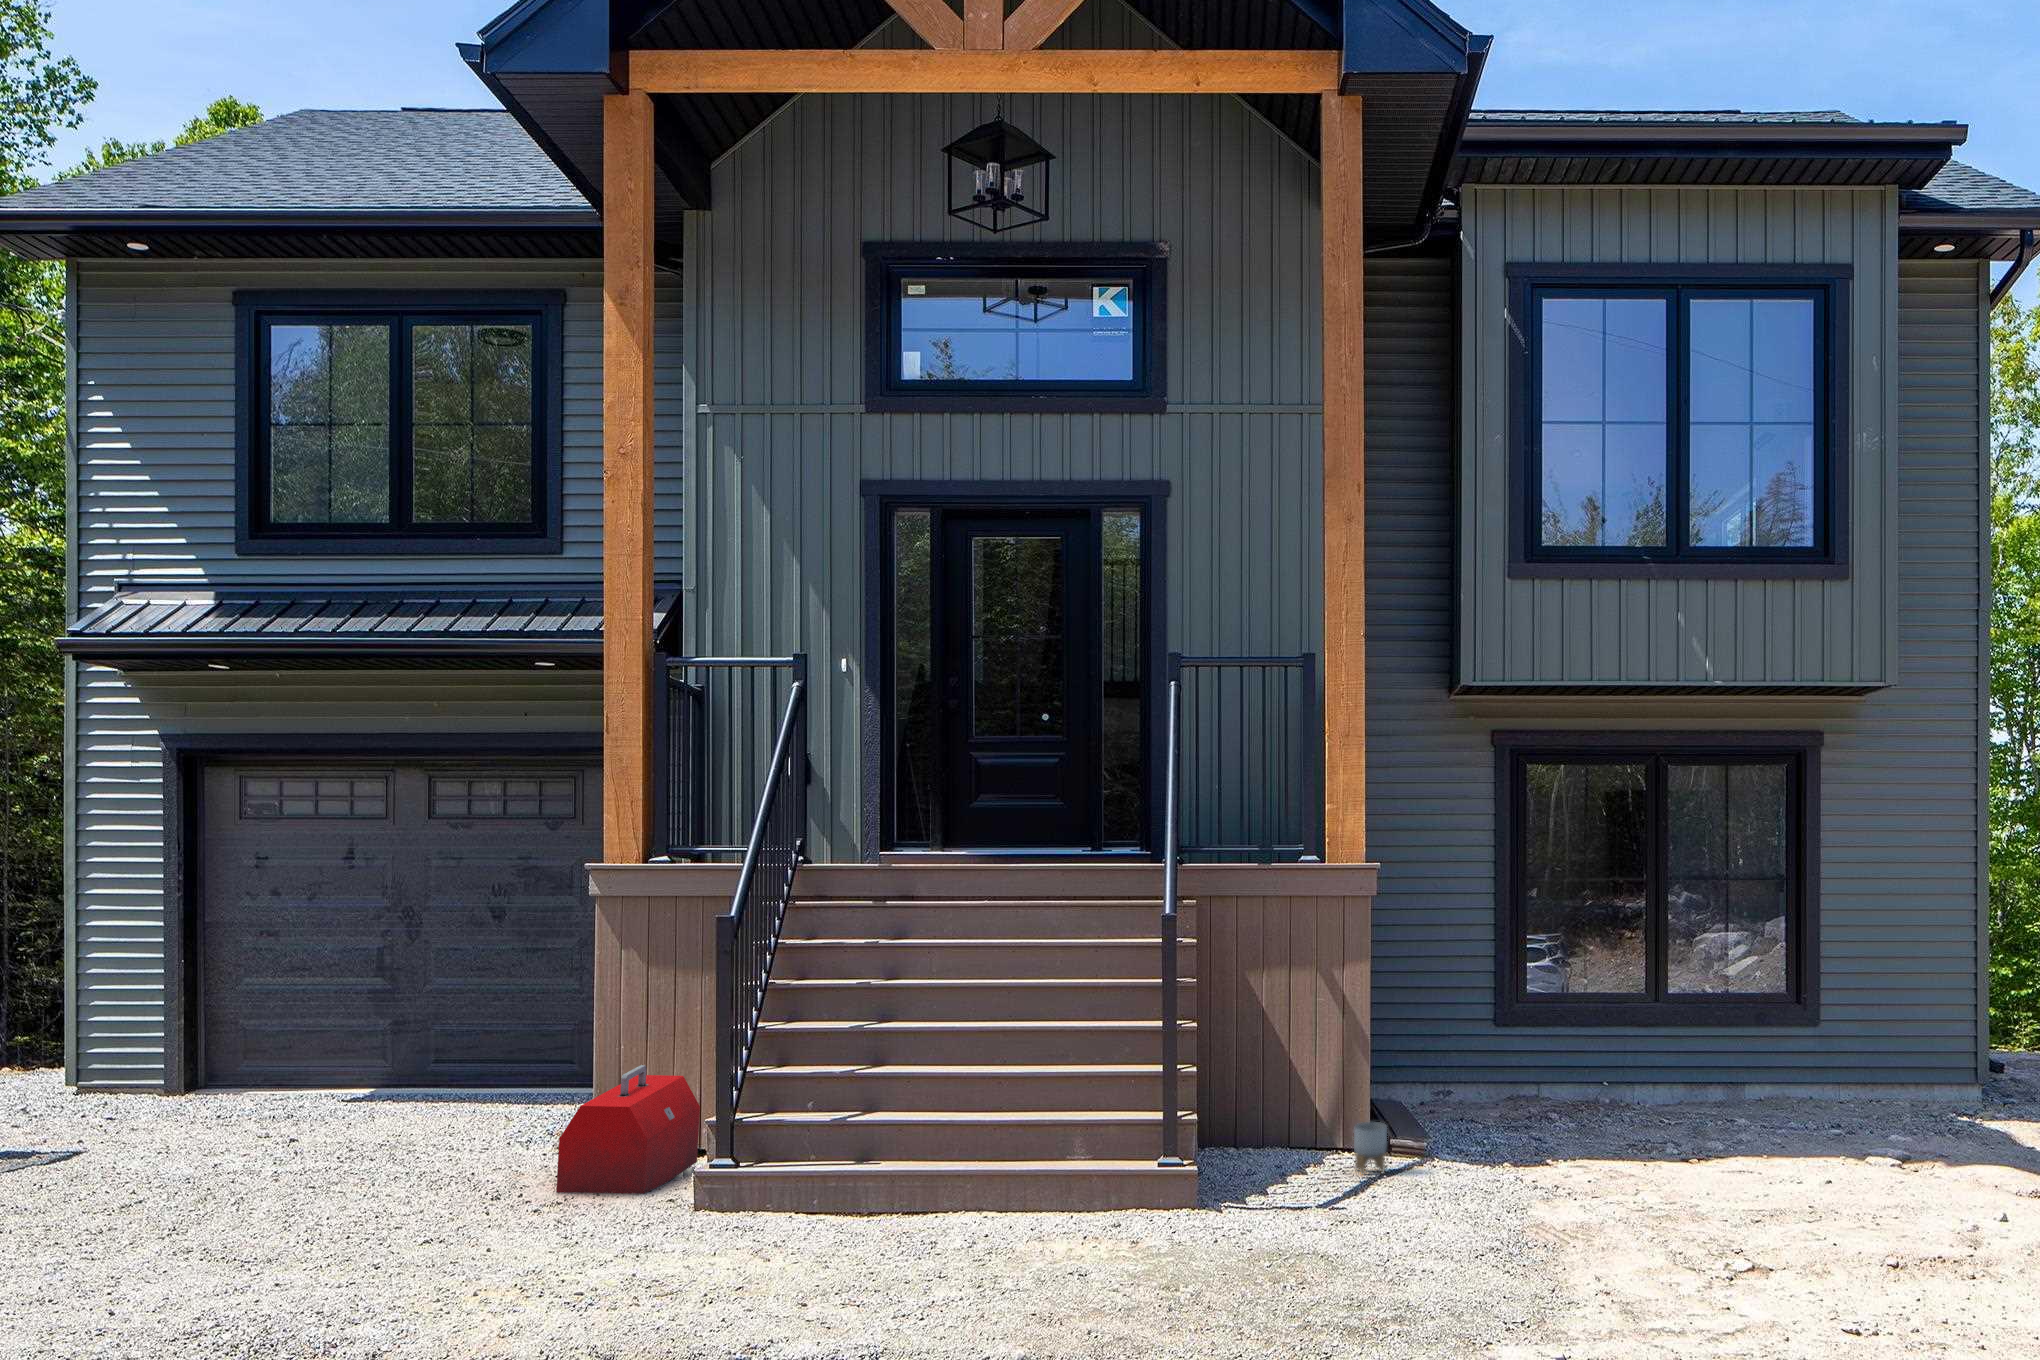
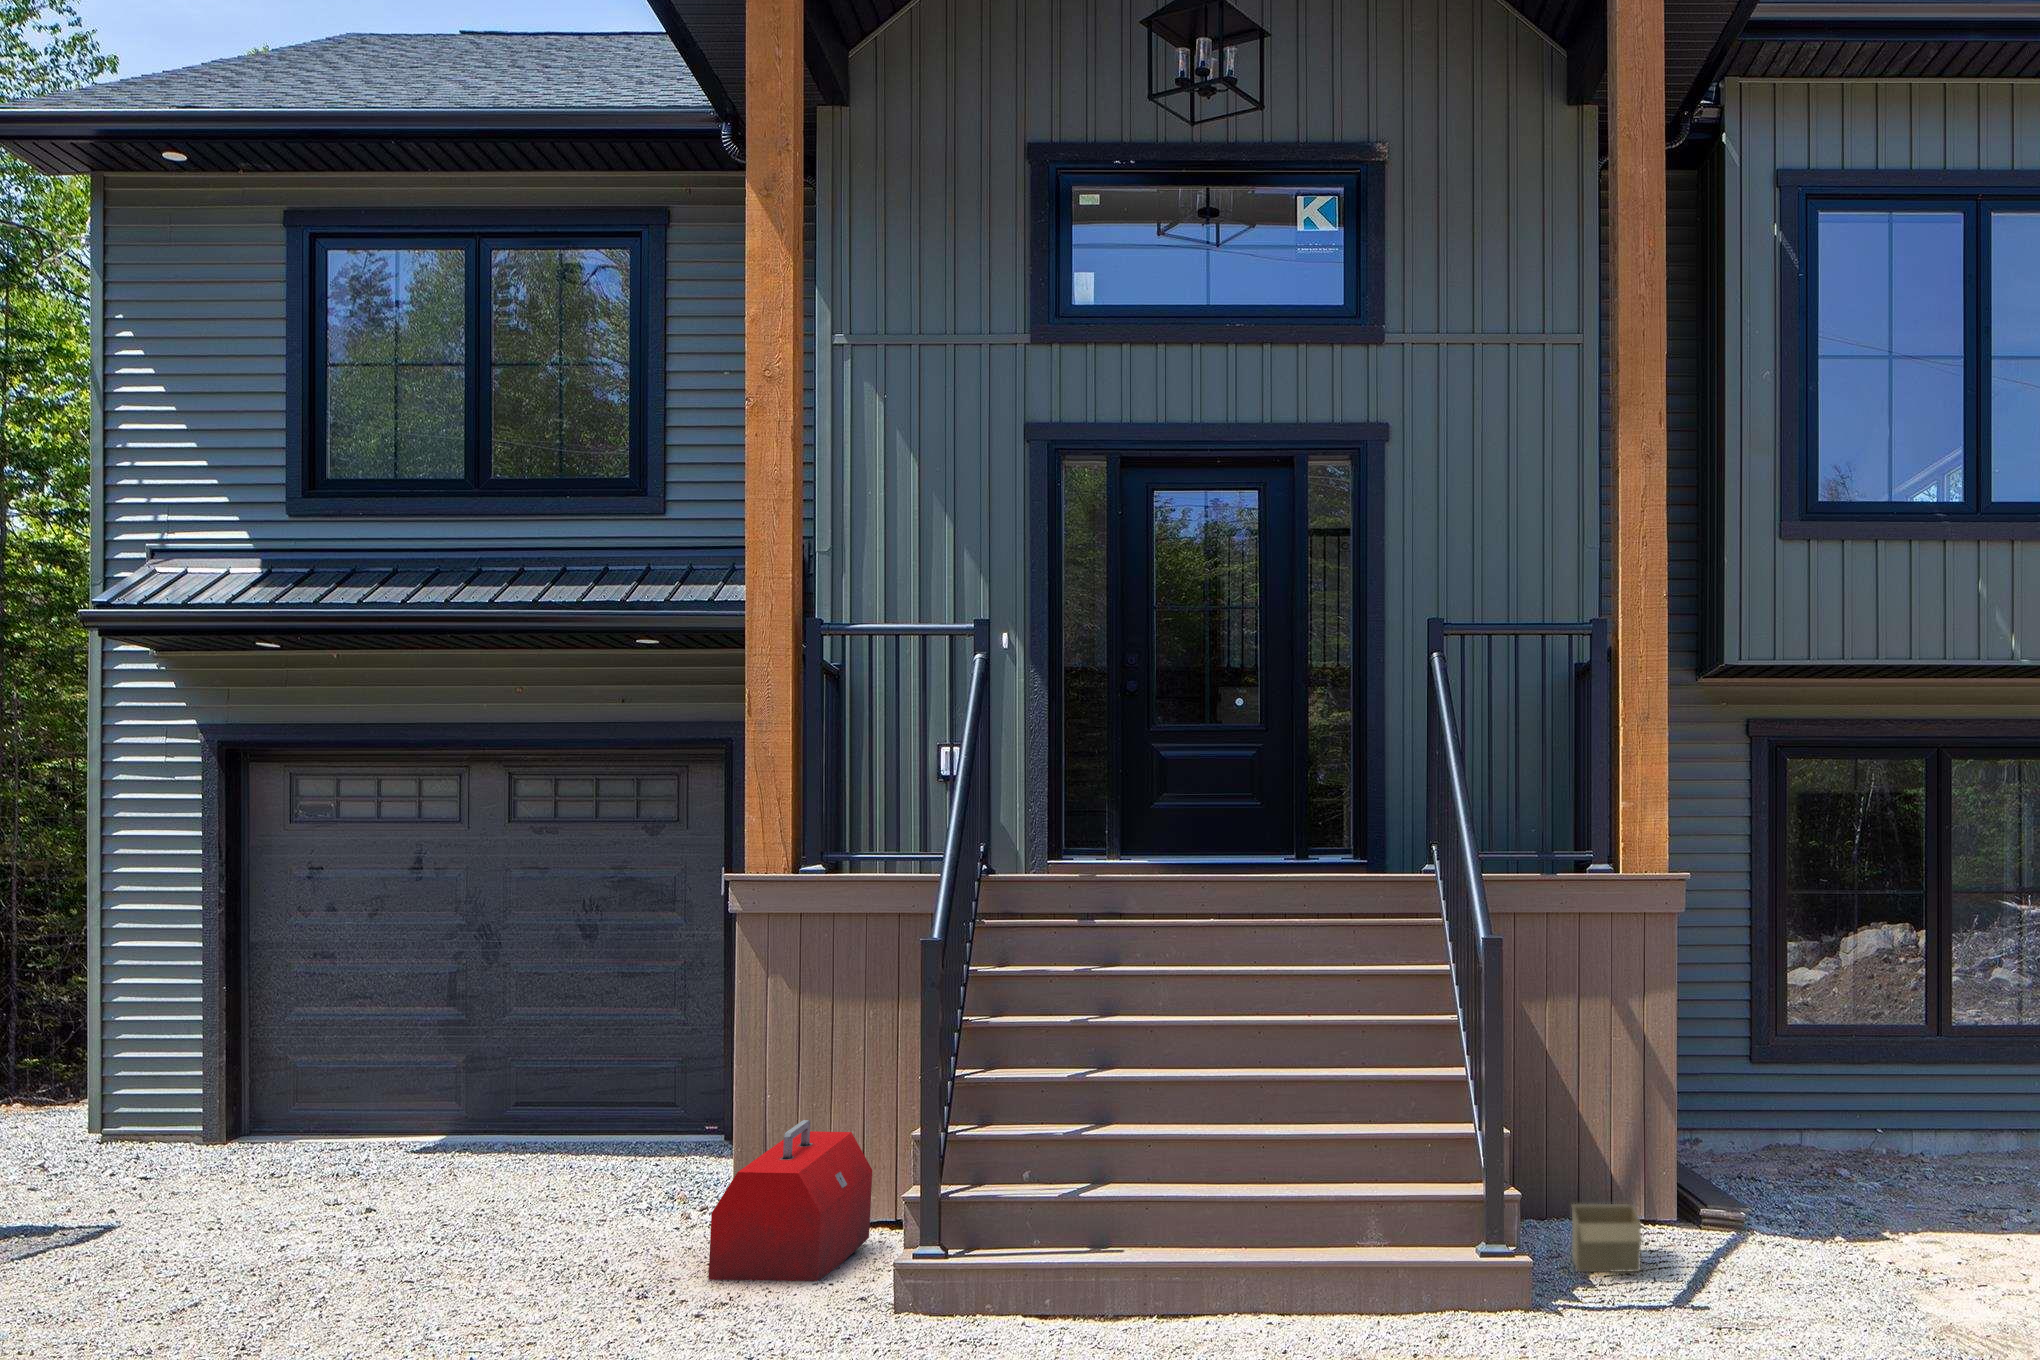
planter: present [1354,1122,1387,1175] -> none [1669,1187,1709,1253]
cardboard box: none [1266,1136,1321,1190] -> present [1572,1204,1642,1272]

